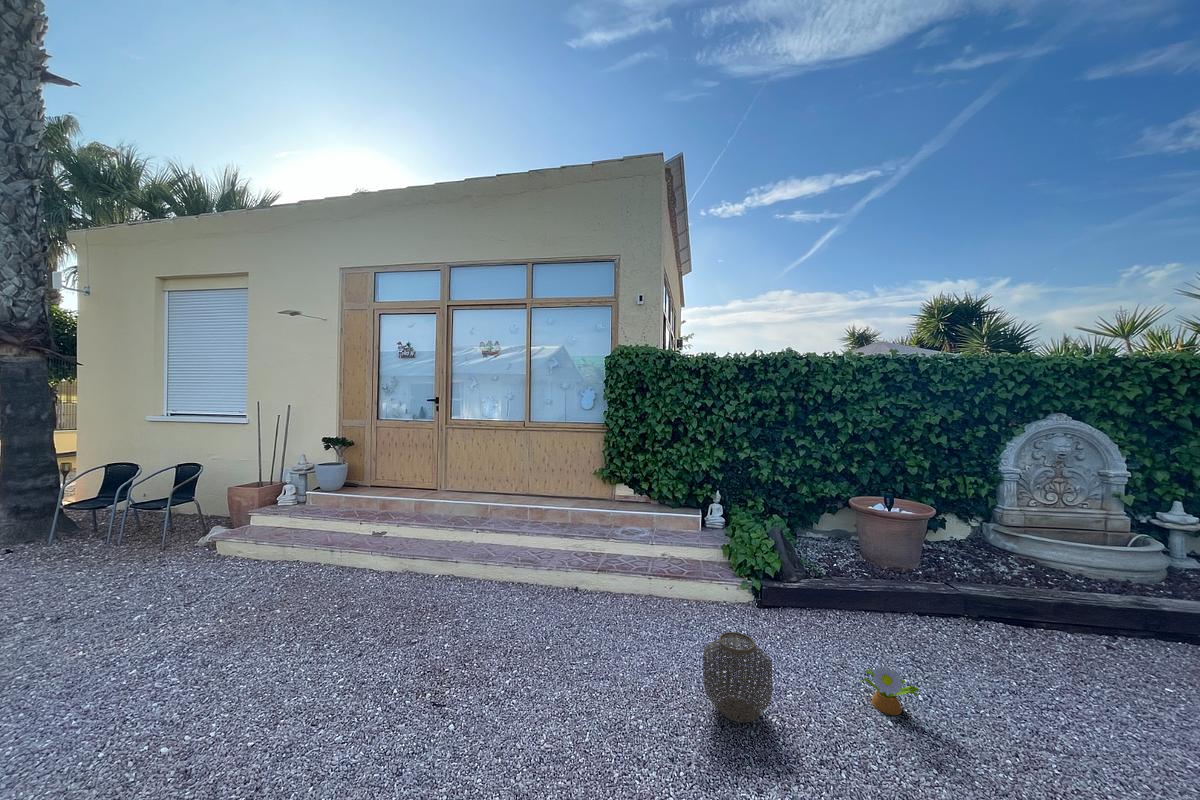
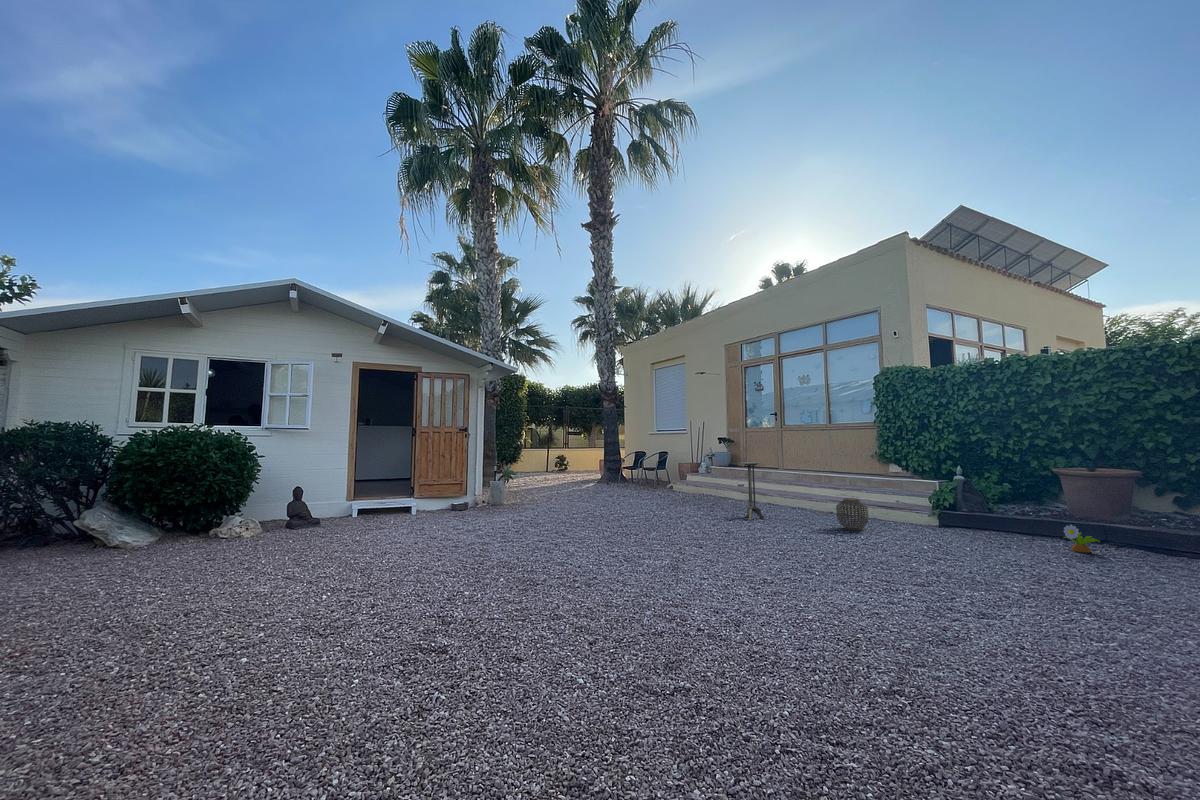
side table: none [457,562,522,760] -> present [740,462,764,520]
decorative plant: present [859,665,920,715] -> present [1063,525,1100,553]

